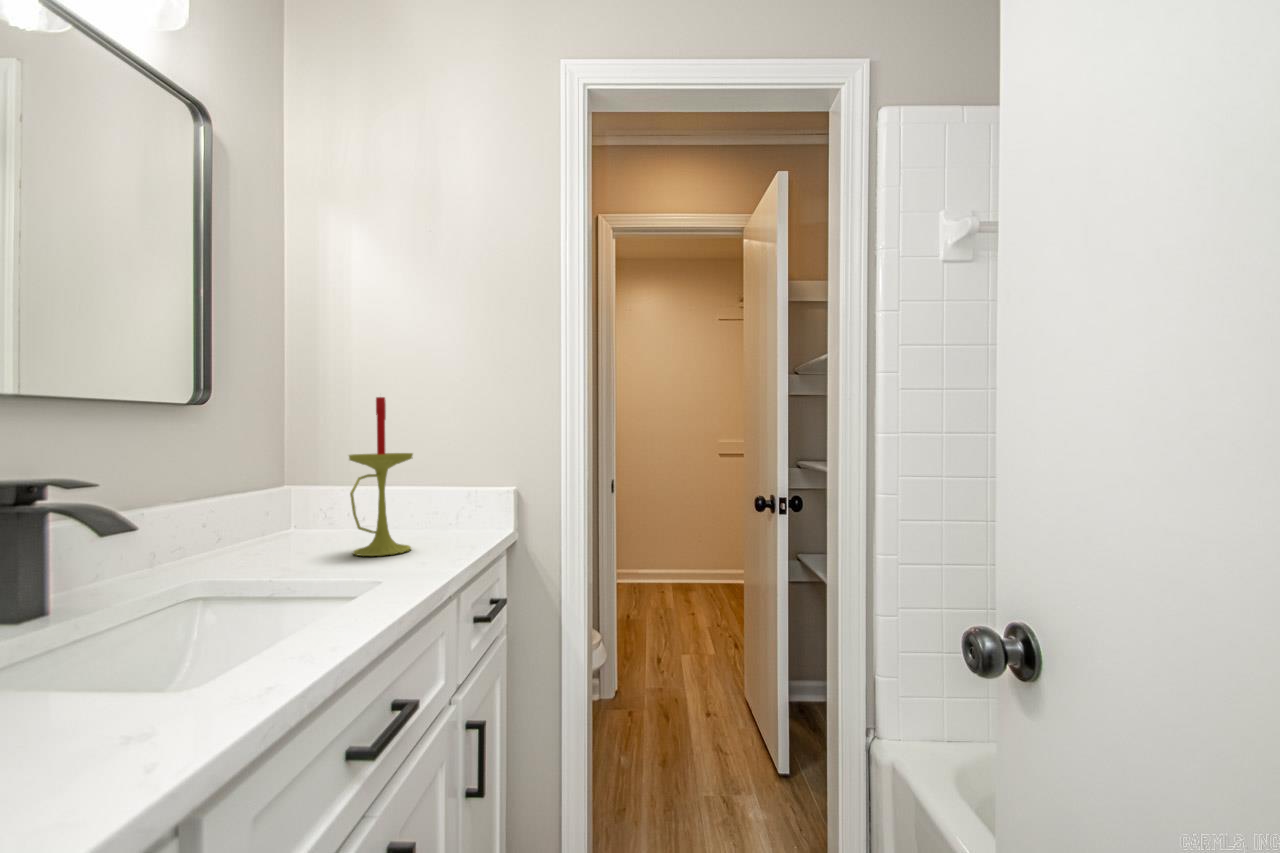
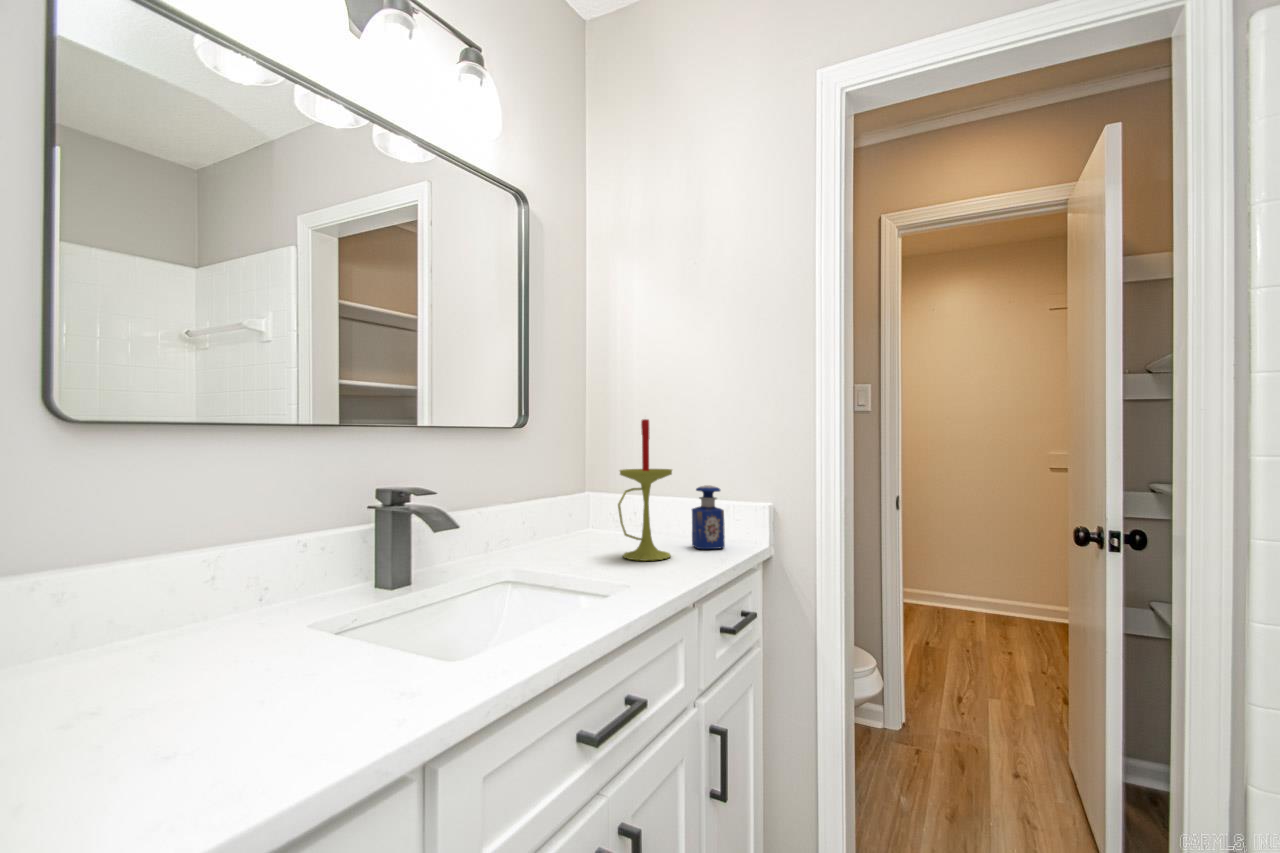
perfume bottle: none [430,471,467,539] -> present [692,486,725,549]

